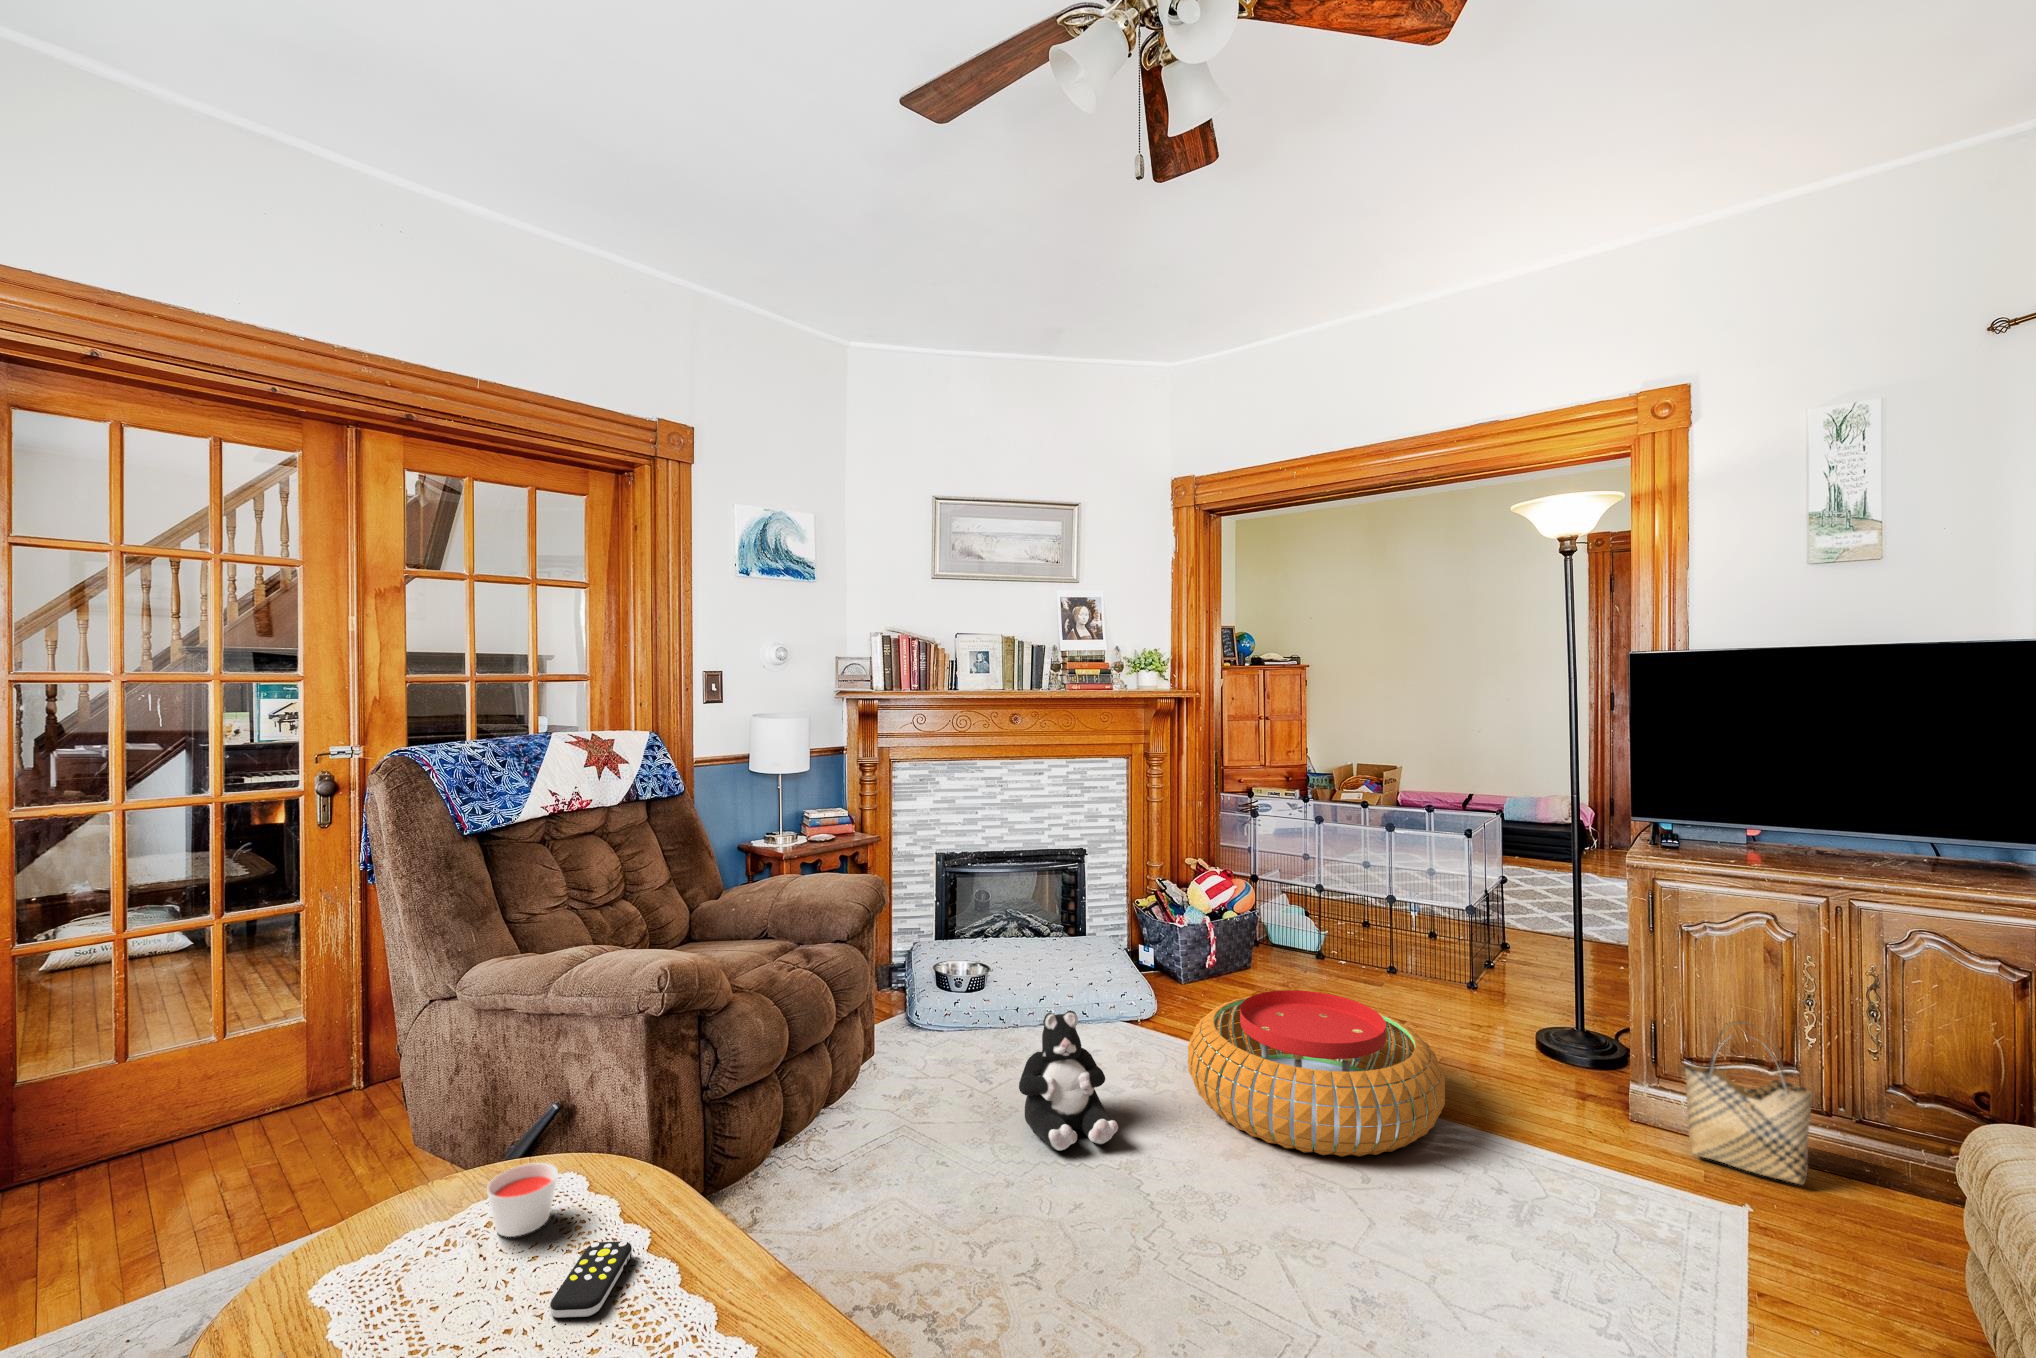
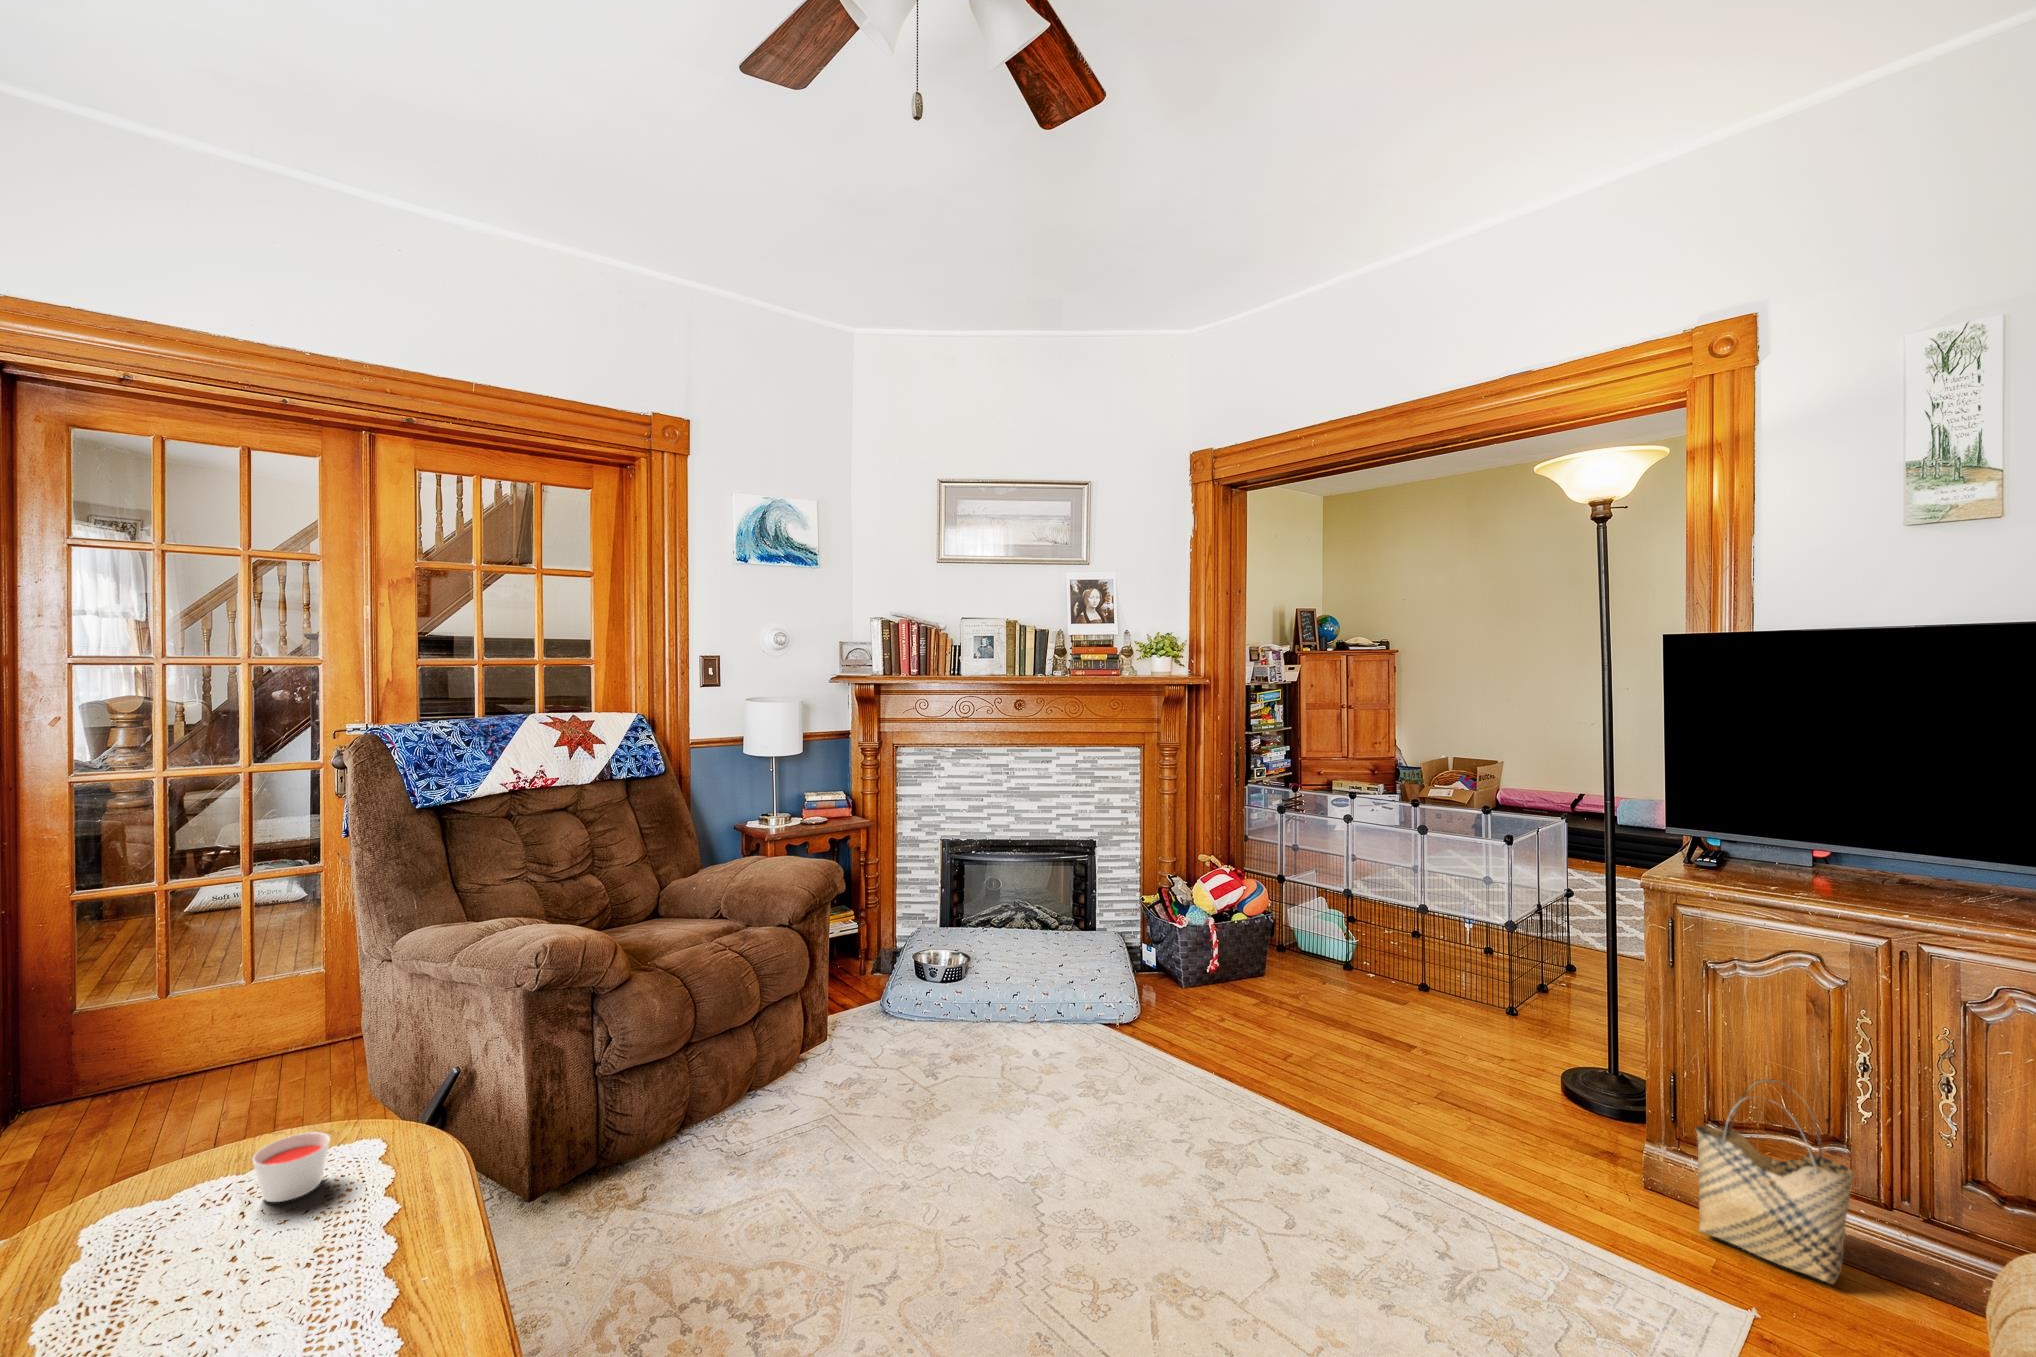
pouf: present [1188,990,1445,1157] -> none [1132,1004,1409,1194]
plush toy: present [1019,1011,1118,1151] -> none [940,1011,1032,1156]
remote control: present [550,1241,632,1317] -> none [242,1217,359,1292]

